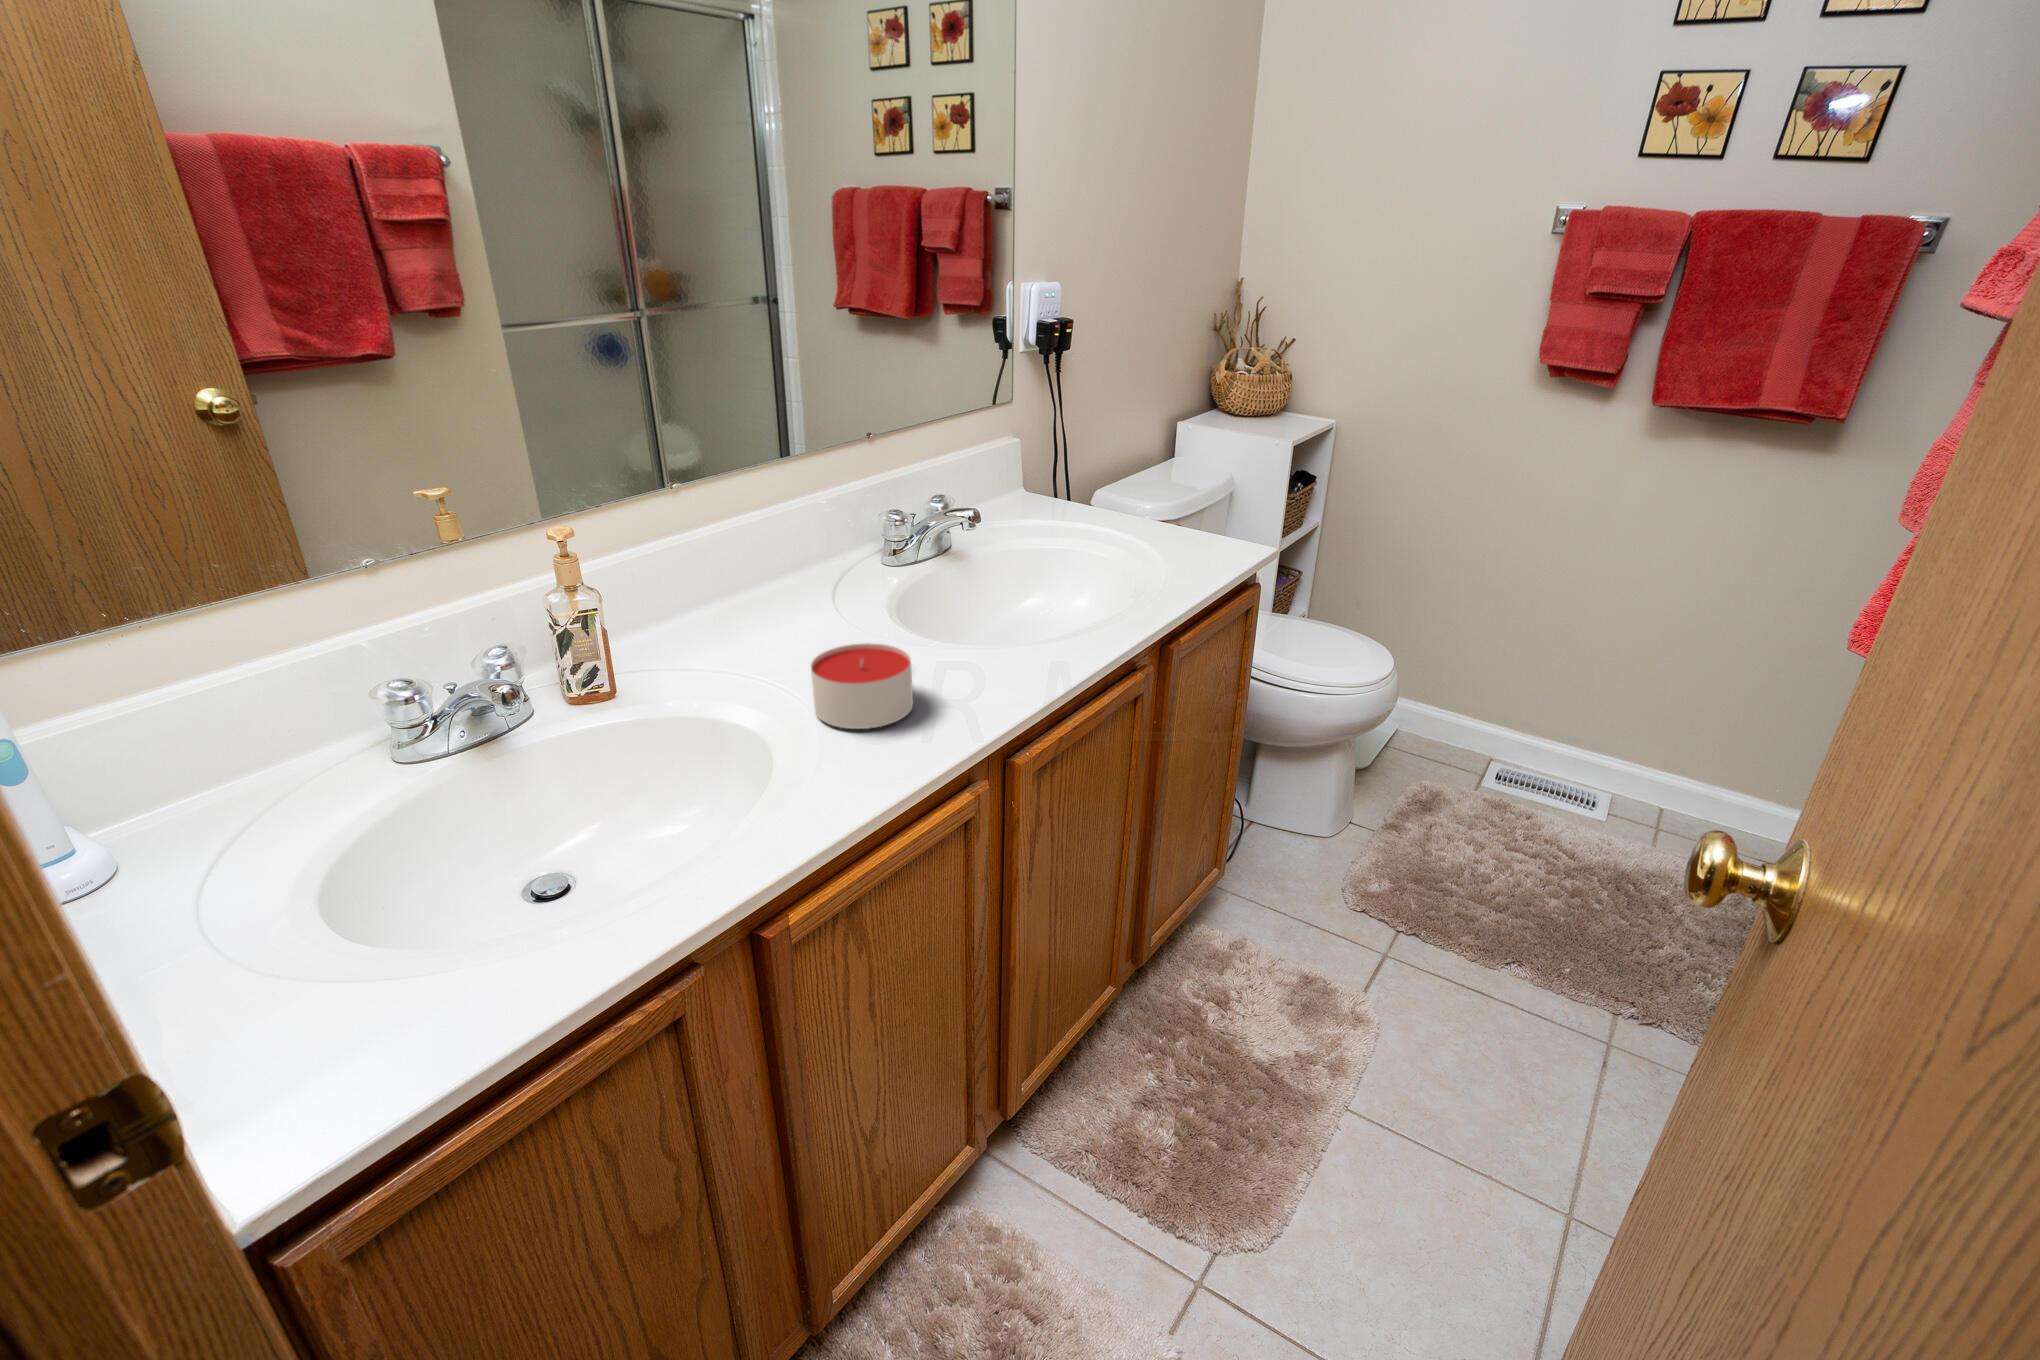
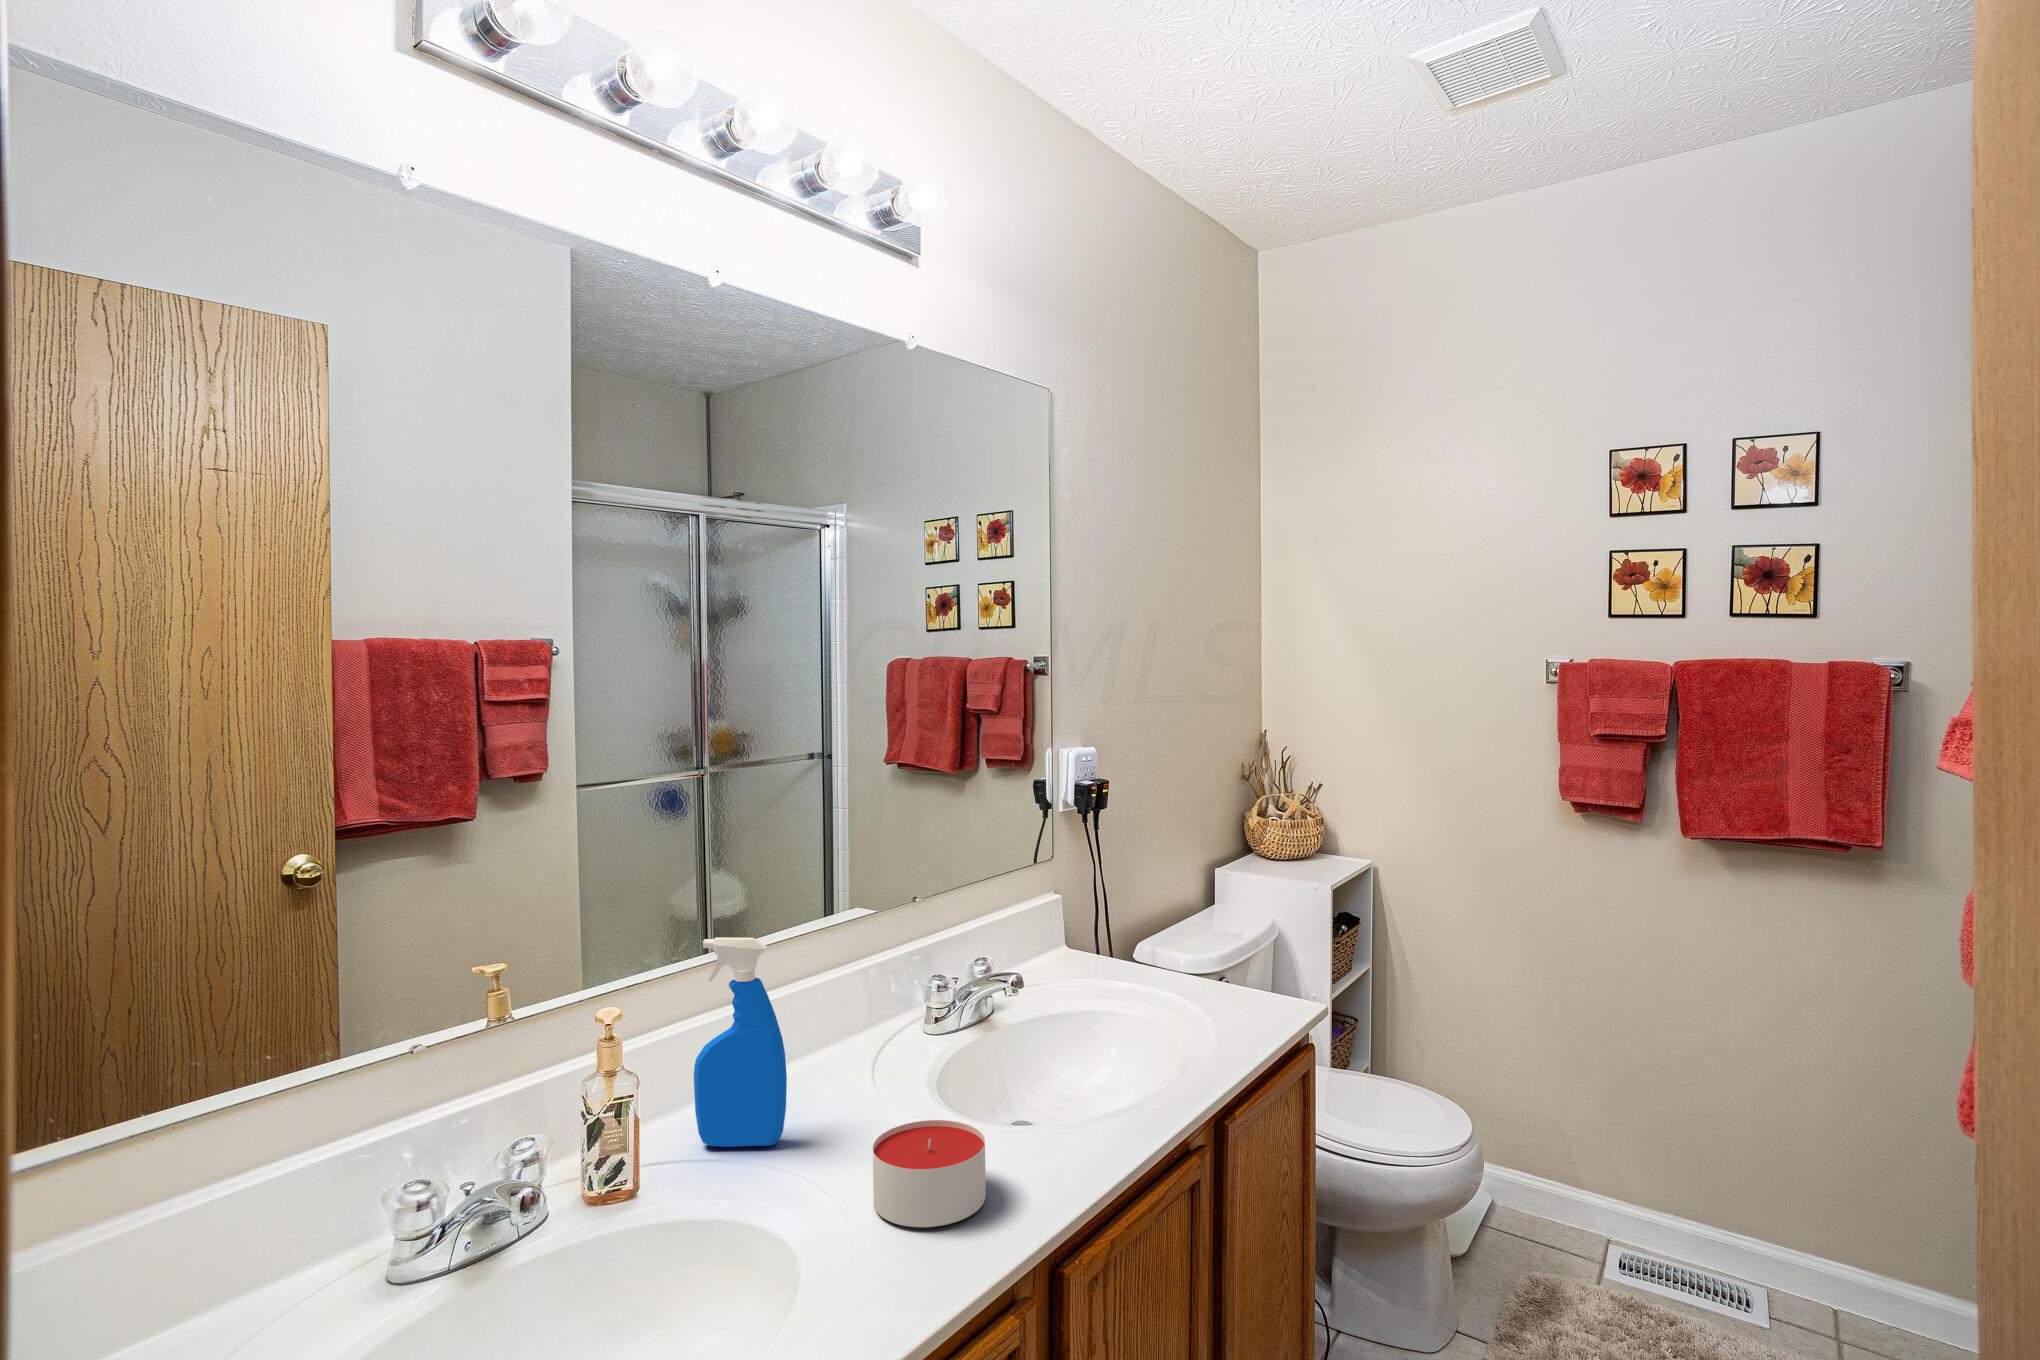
spray bottle: none [646,475,742,659] -> present [694,937,787,1147]

